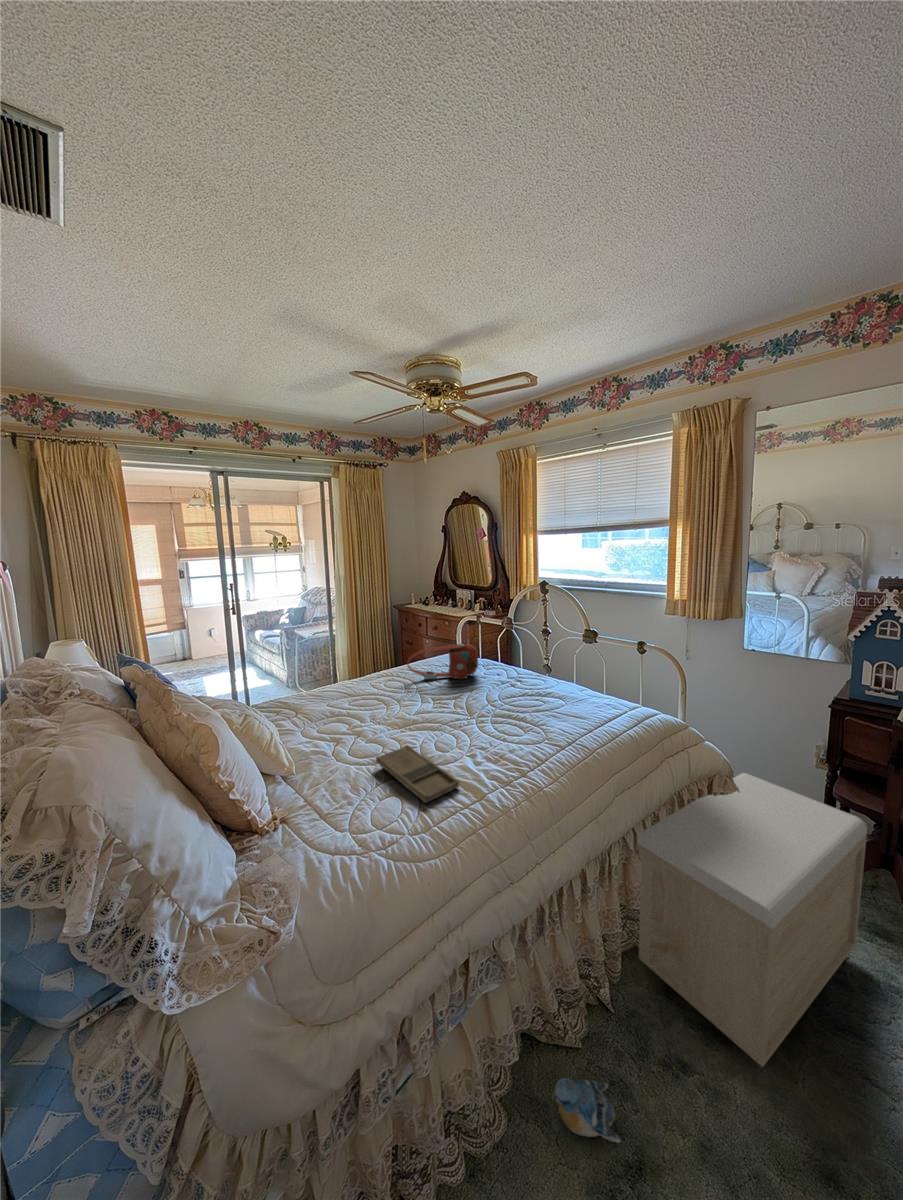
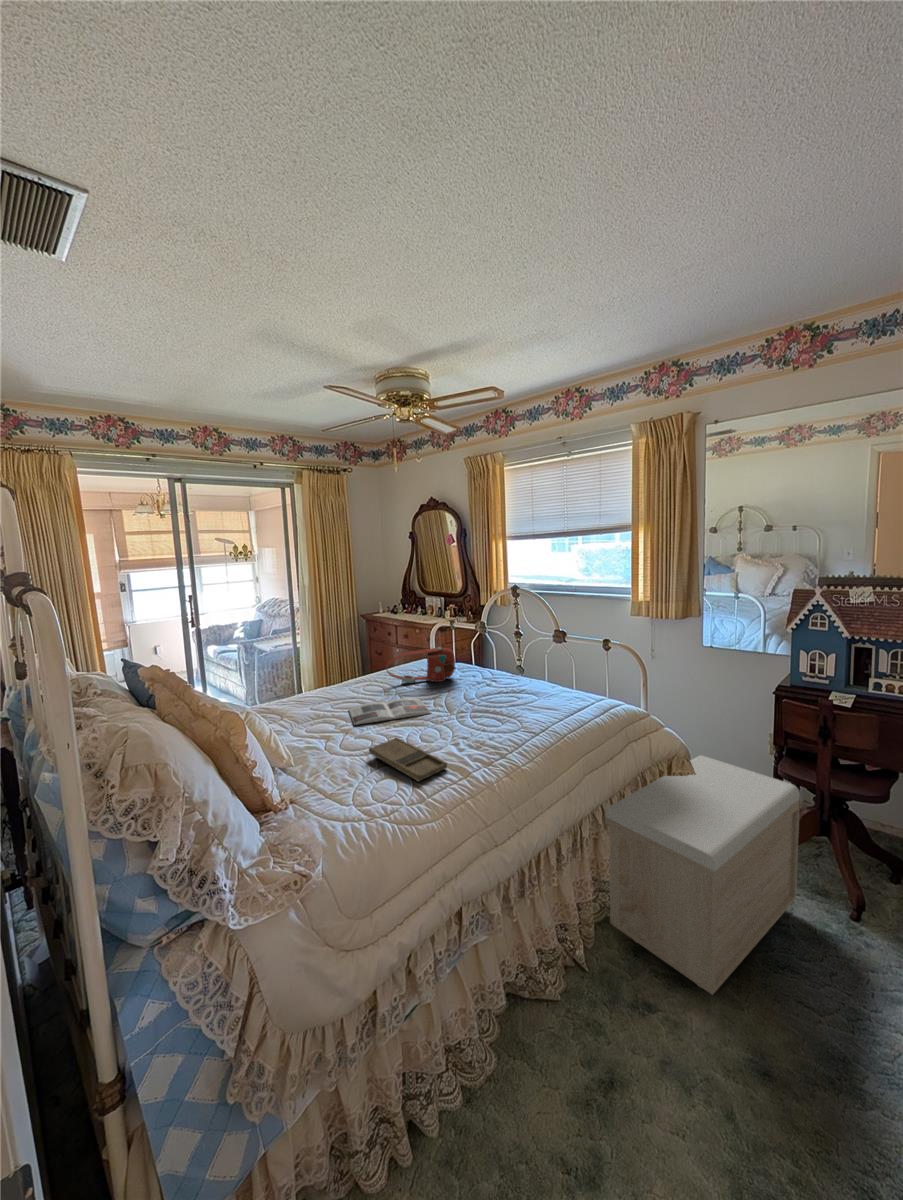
magazine: none [365,697,450,726] -> present [349,698,431,725]
plush toy: present [553,1078,622,1143] -> none [536,1014,596,1060]

